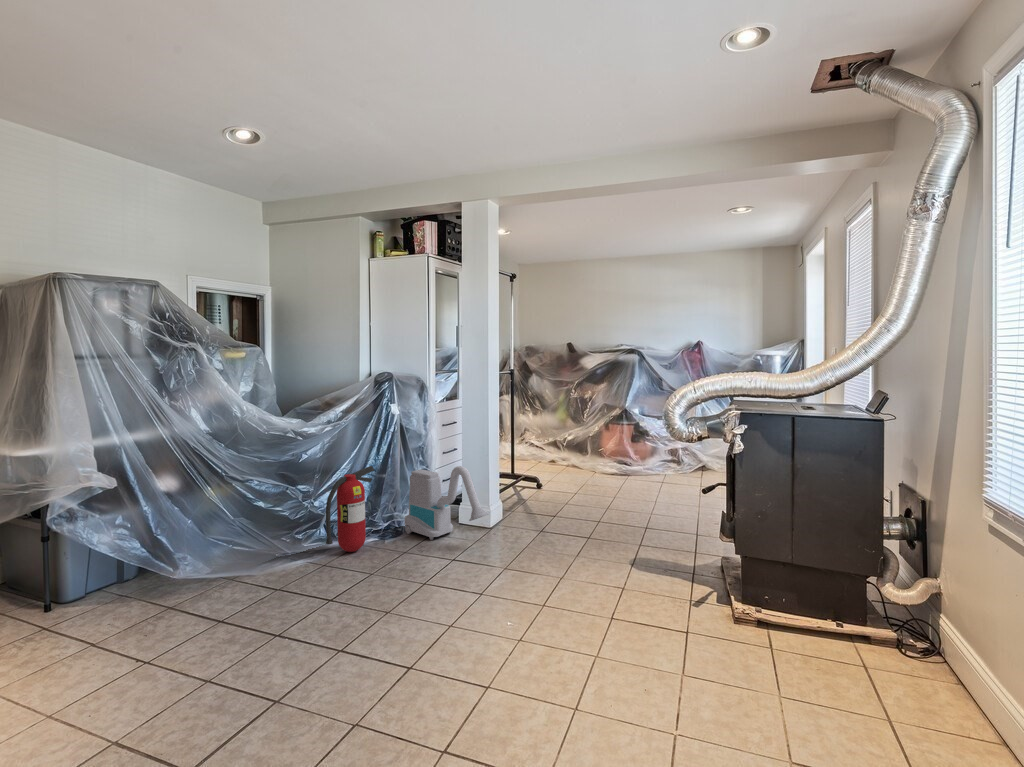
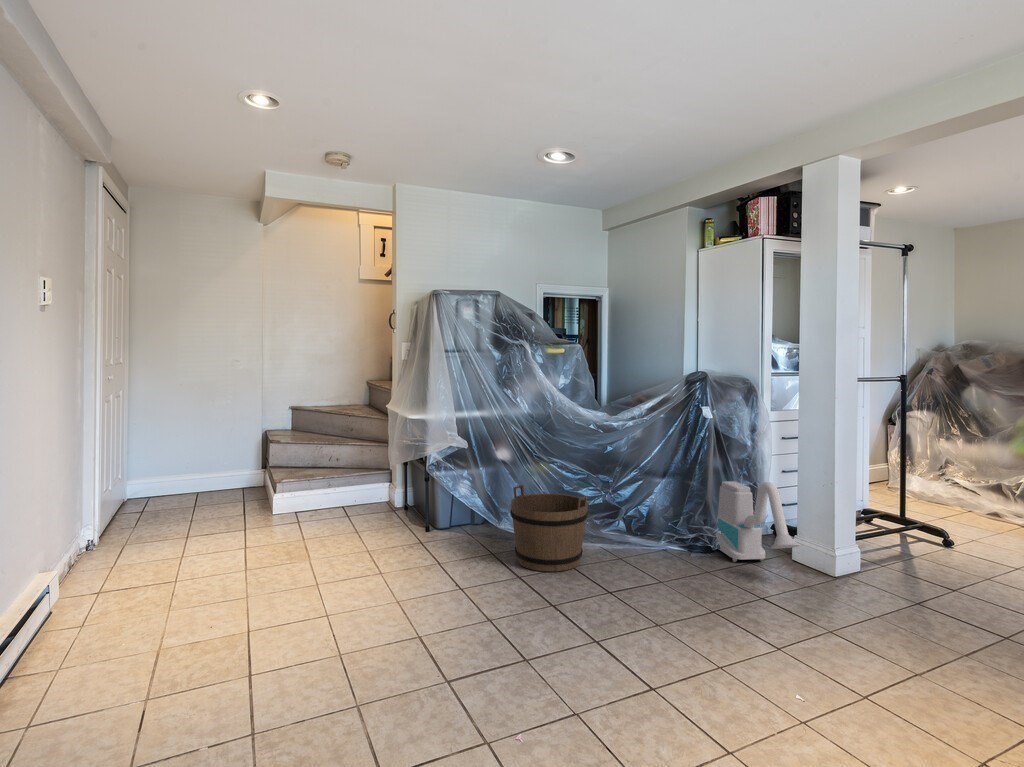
fire extinguisher: present [326,466,374,552] -> none [620,467,676,551]
bucket: none [203,512,304,611] -> present [510,485,588,571]

